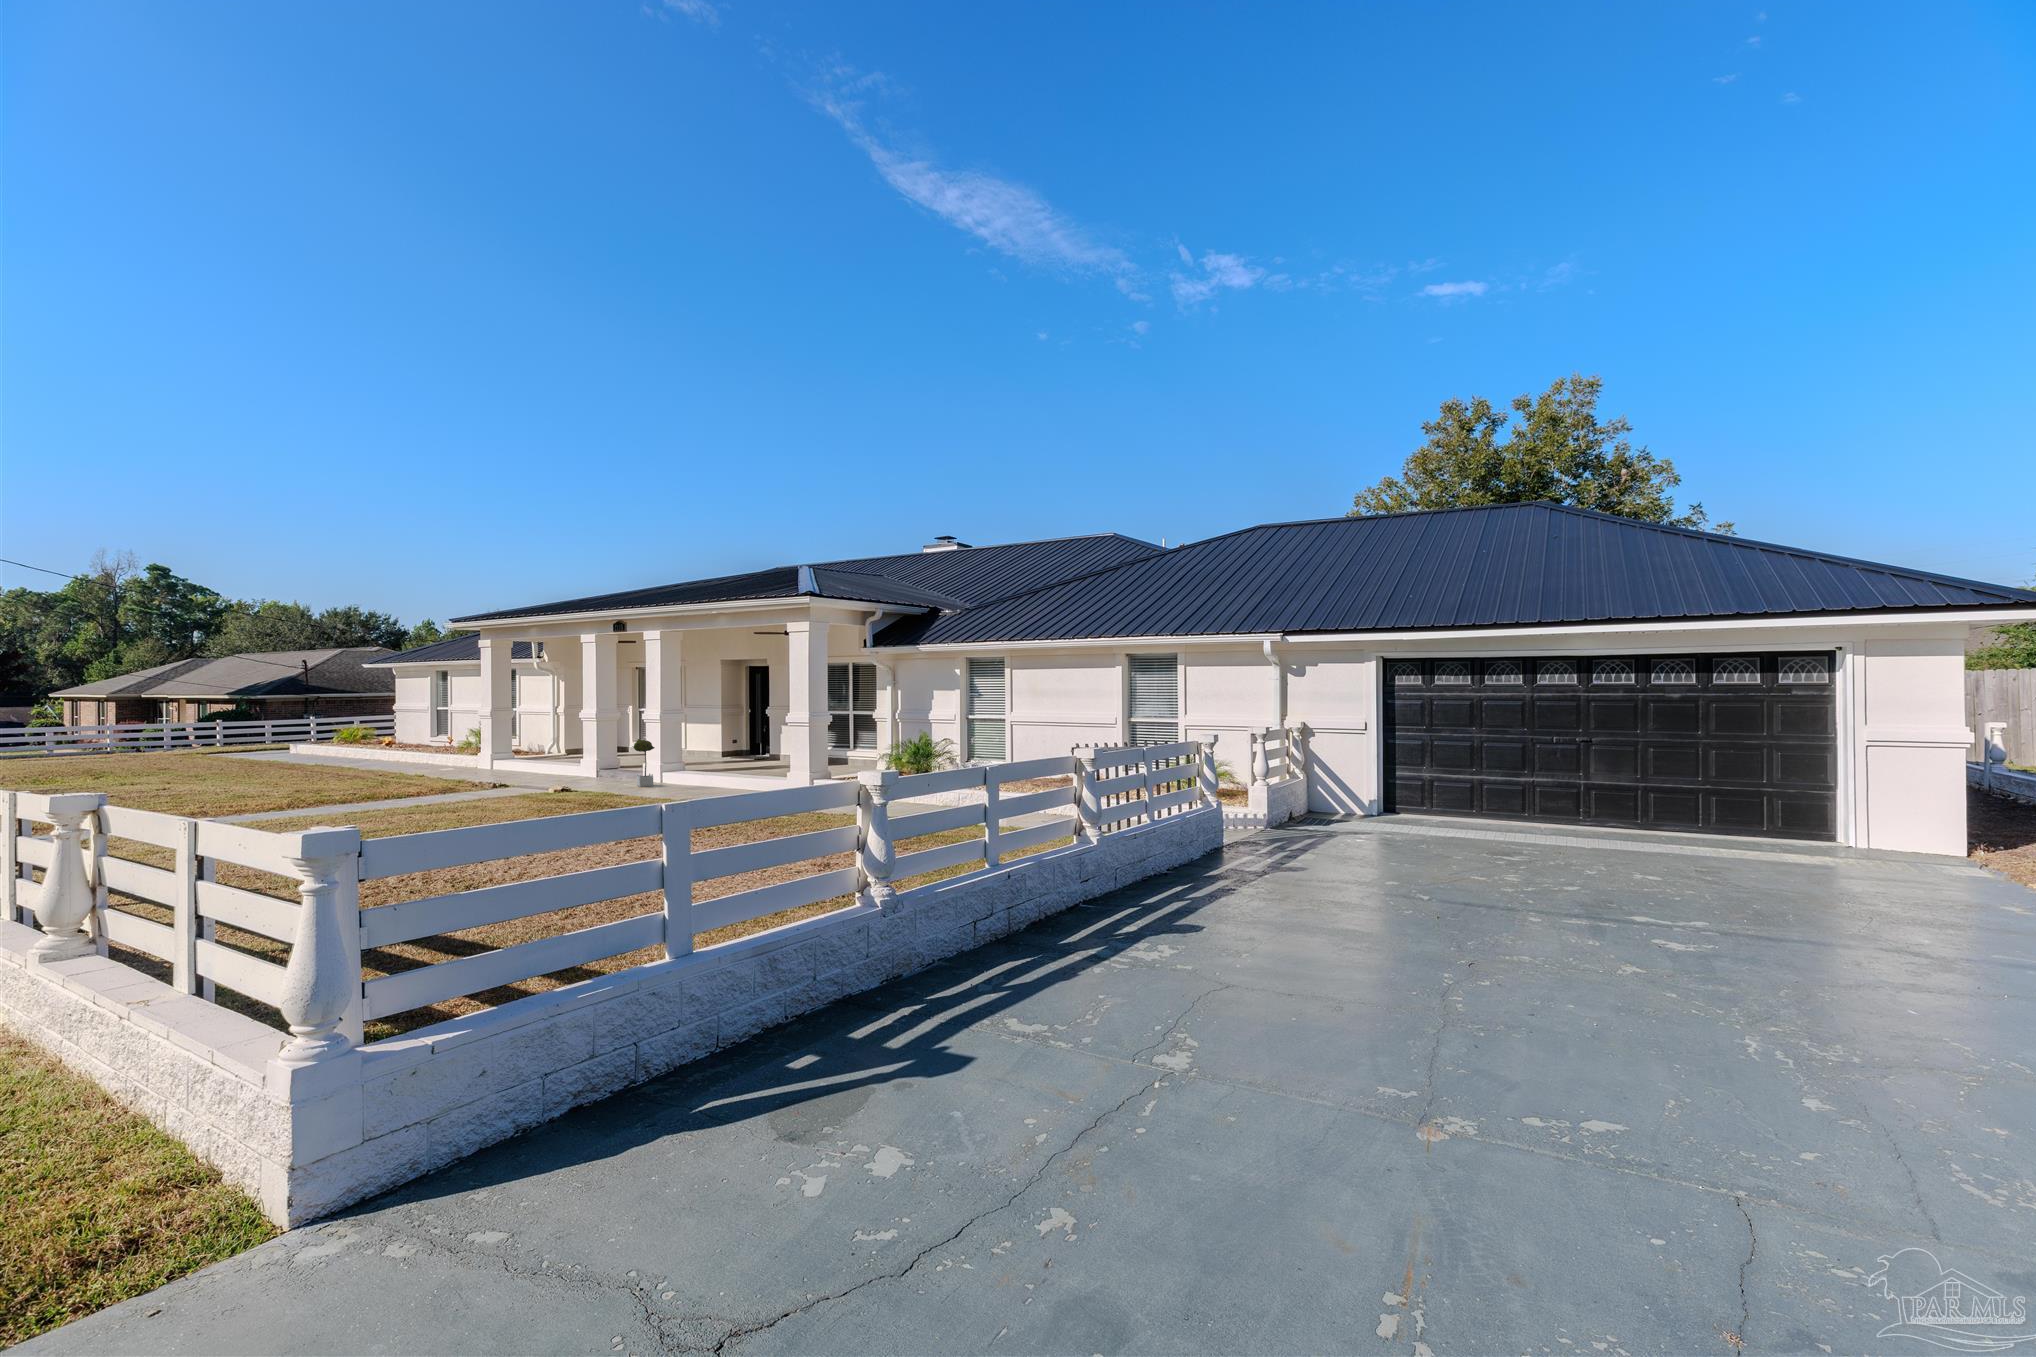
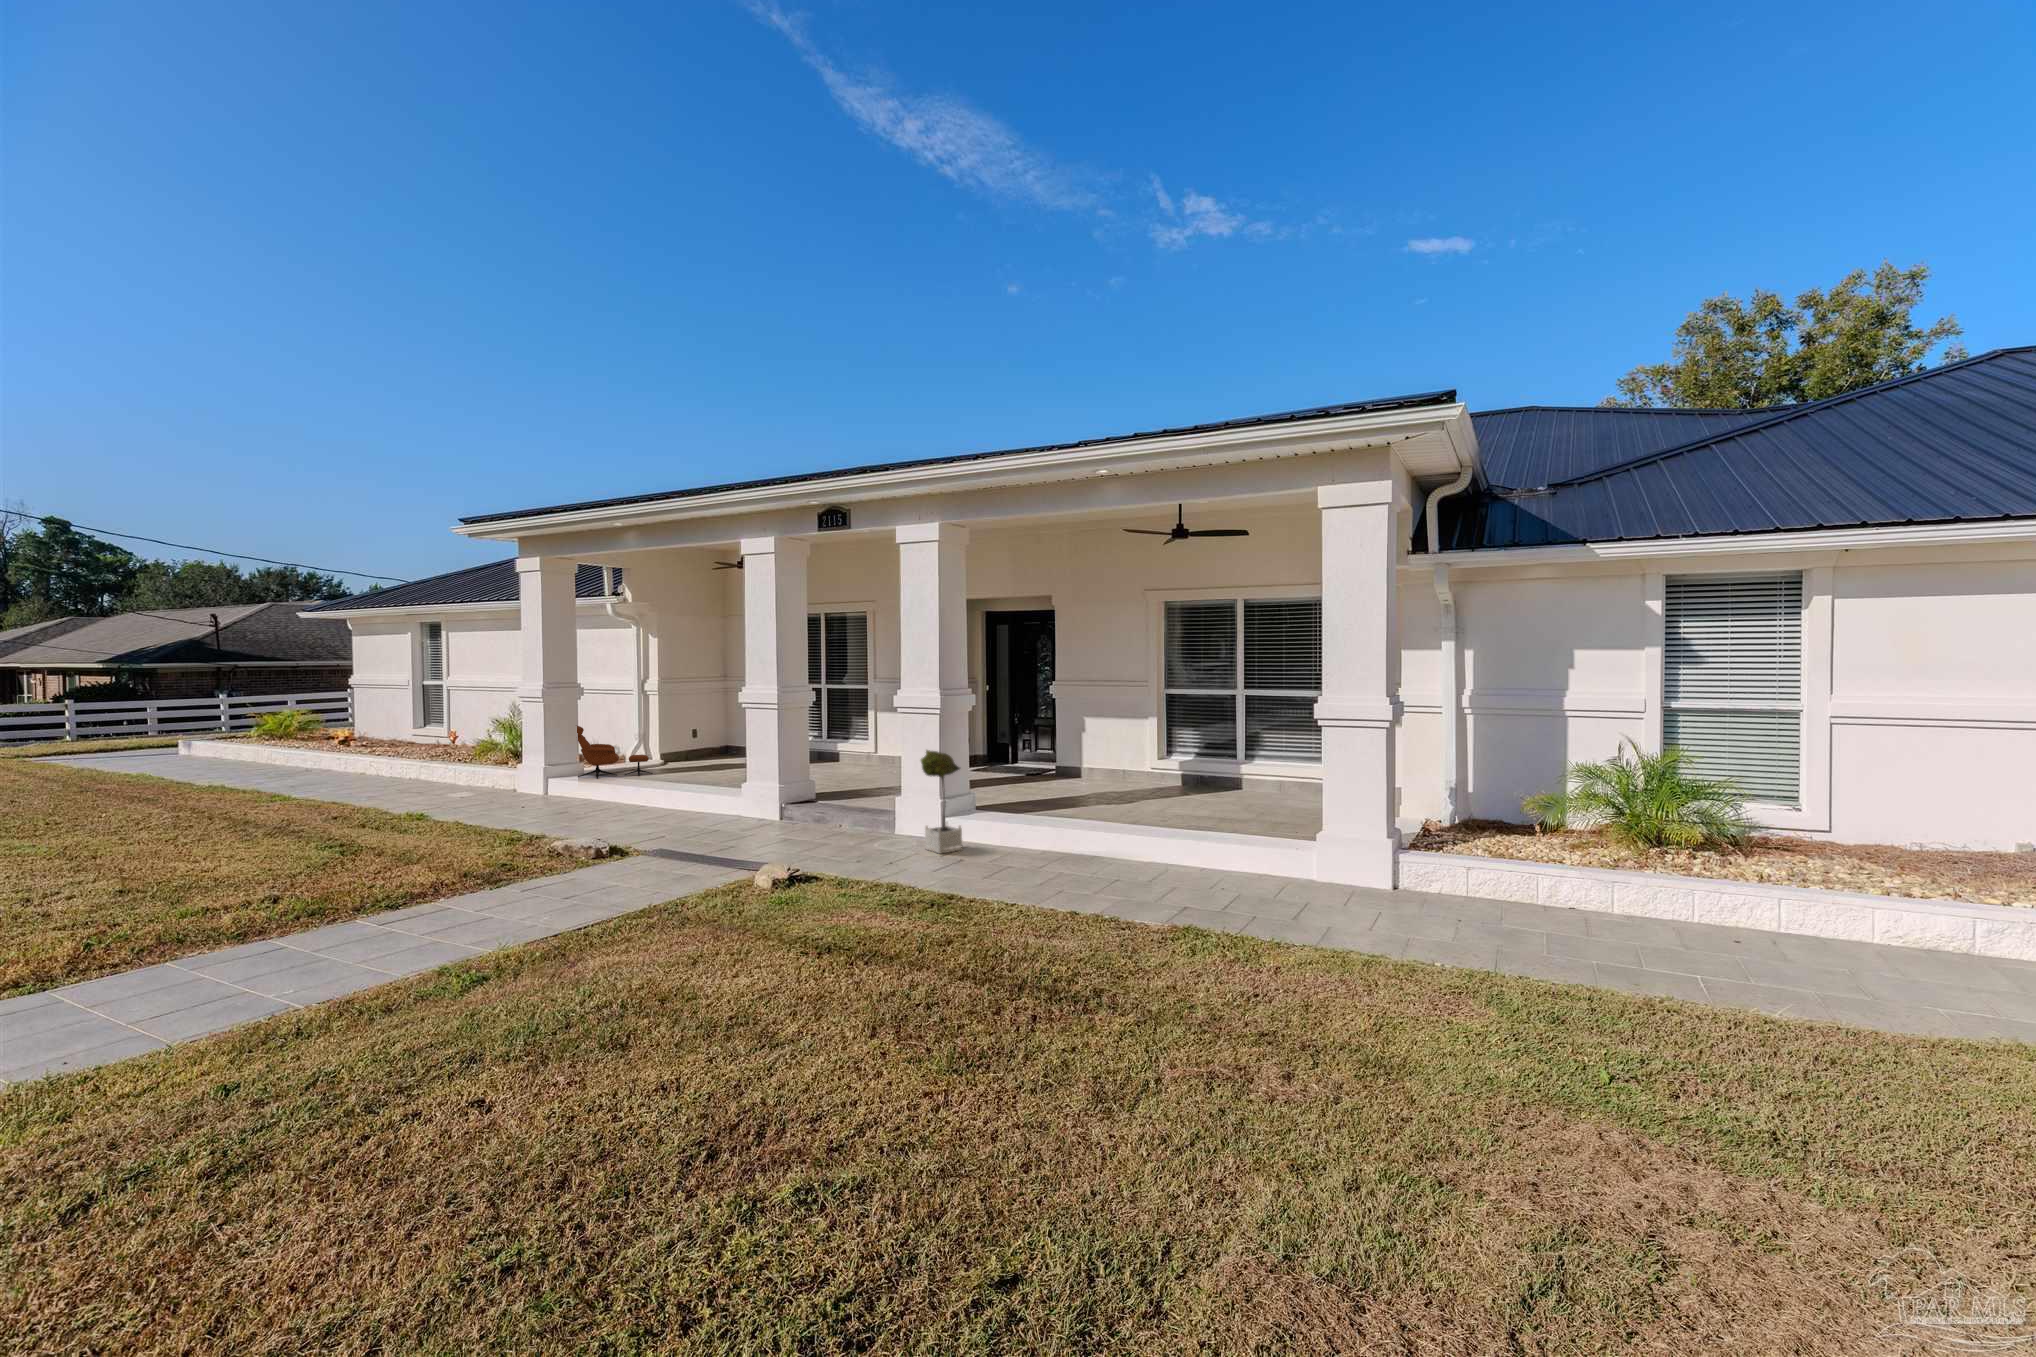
lounge chair: none [509,732,556,763] -> present [577,726,652,779]

